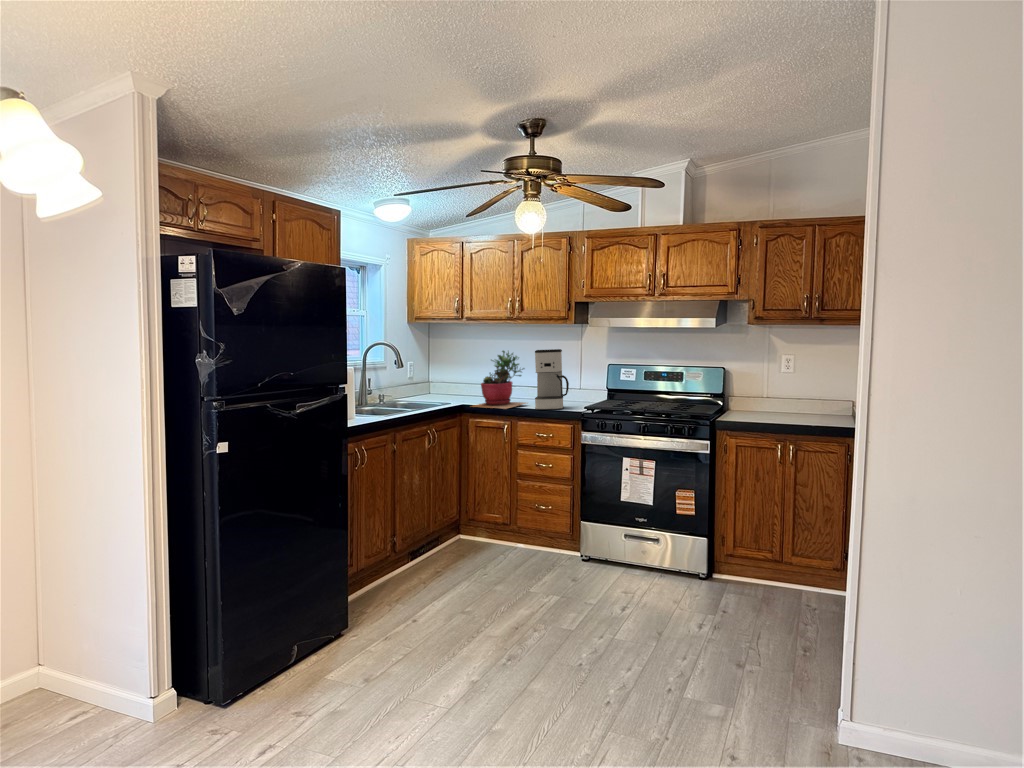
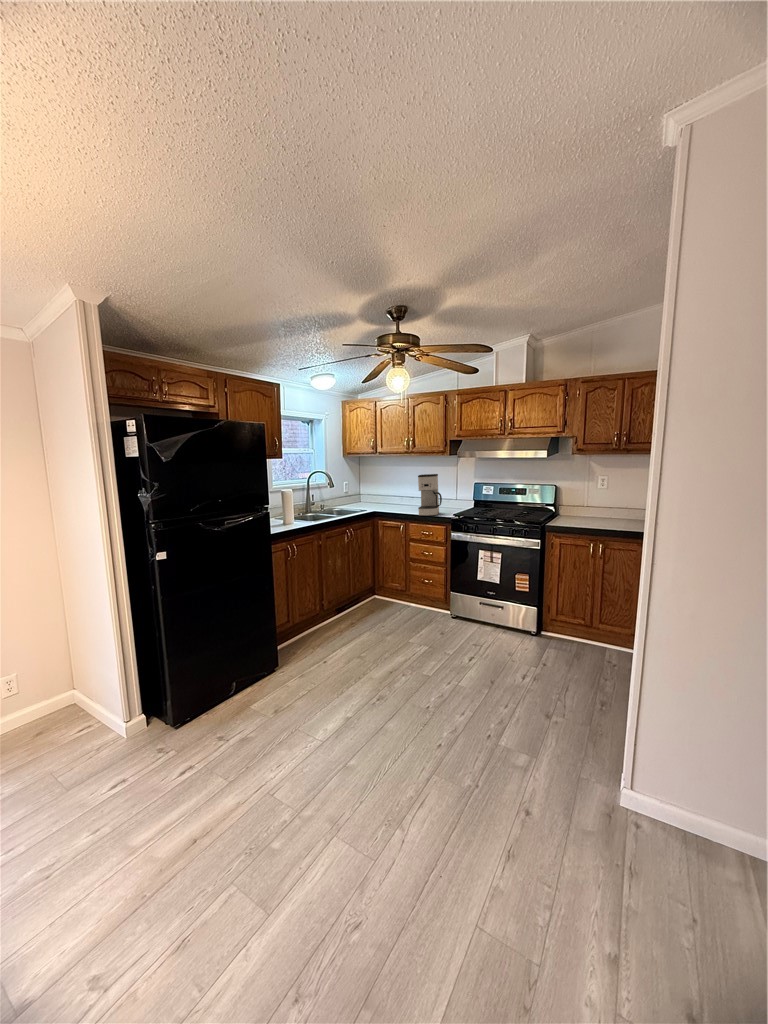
succulent plant: present [472,351,526,409] -> none [377,475,417,515]

